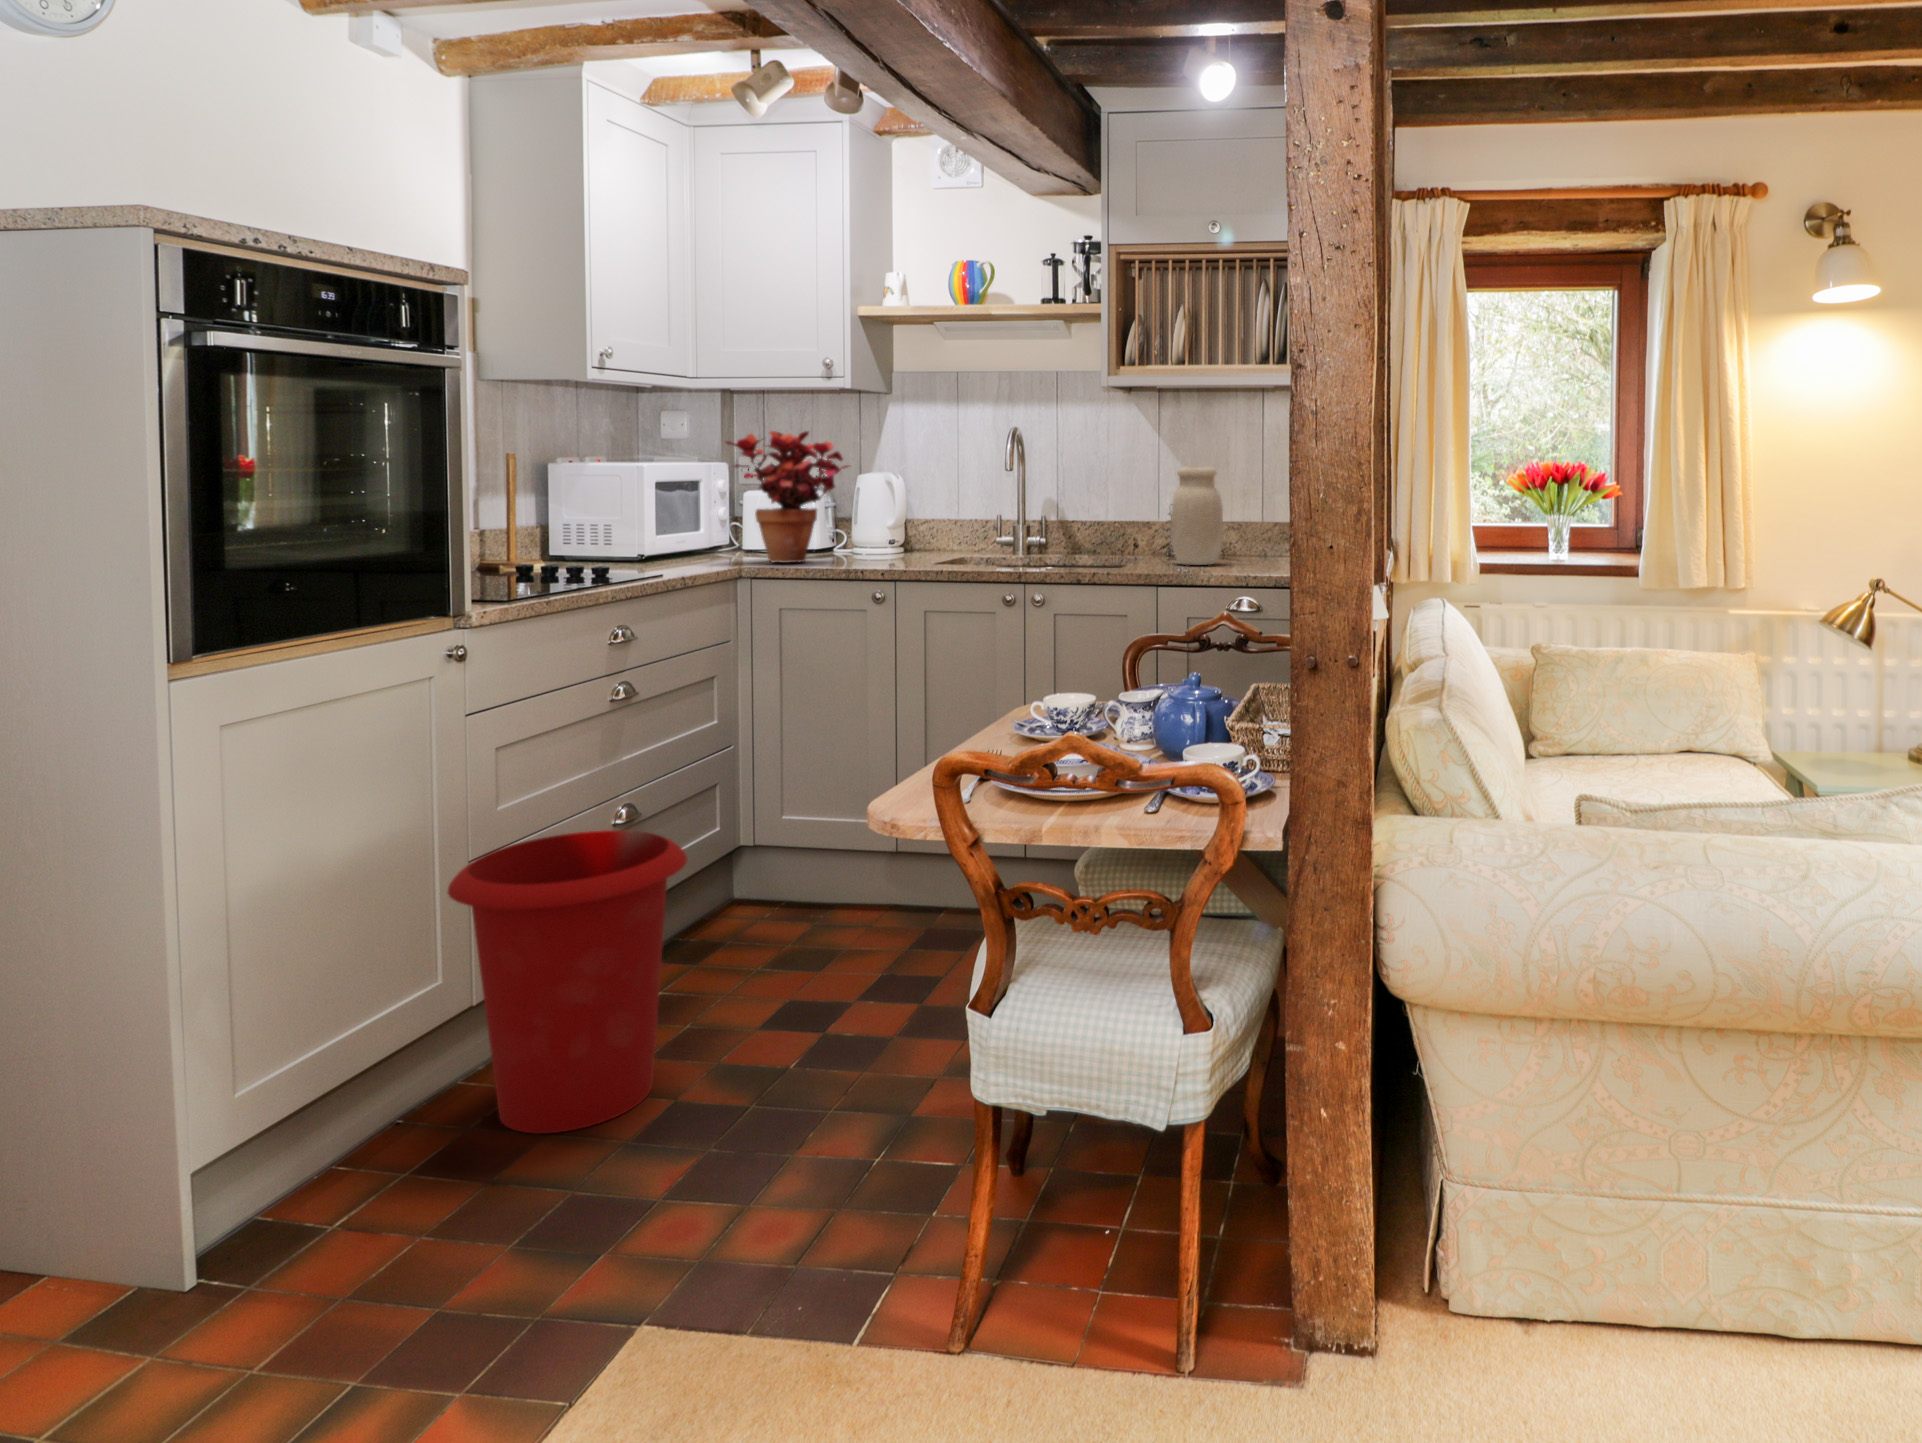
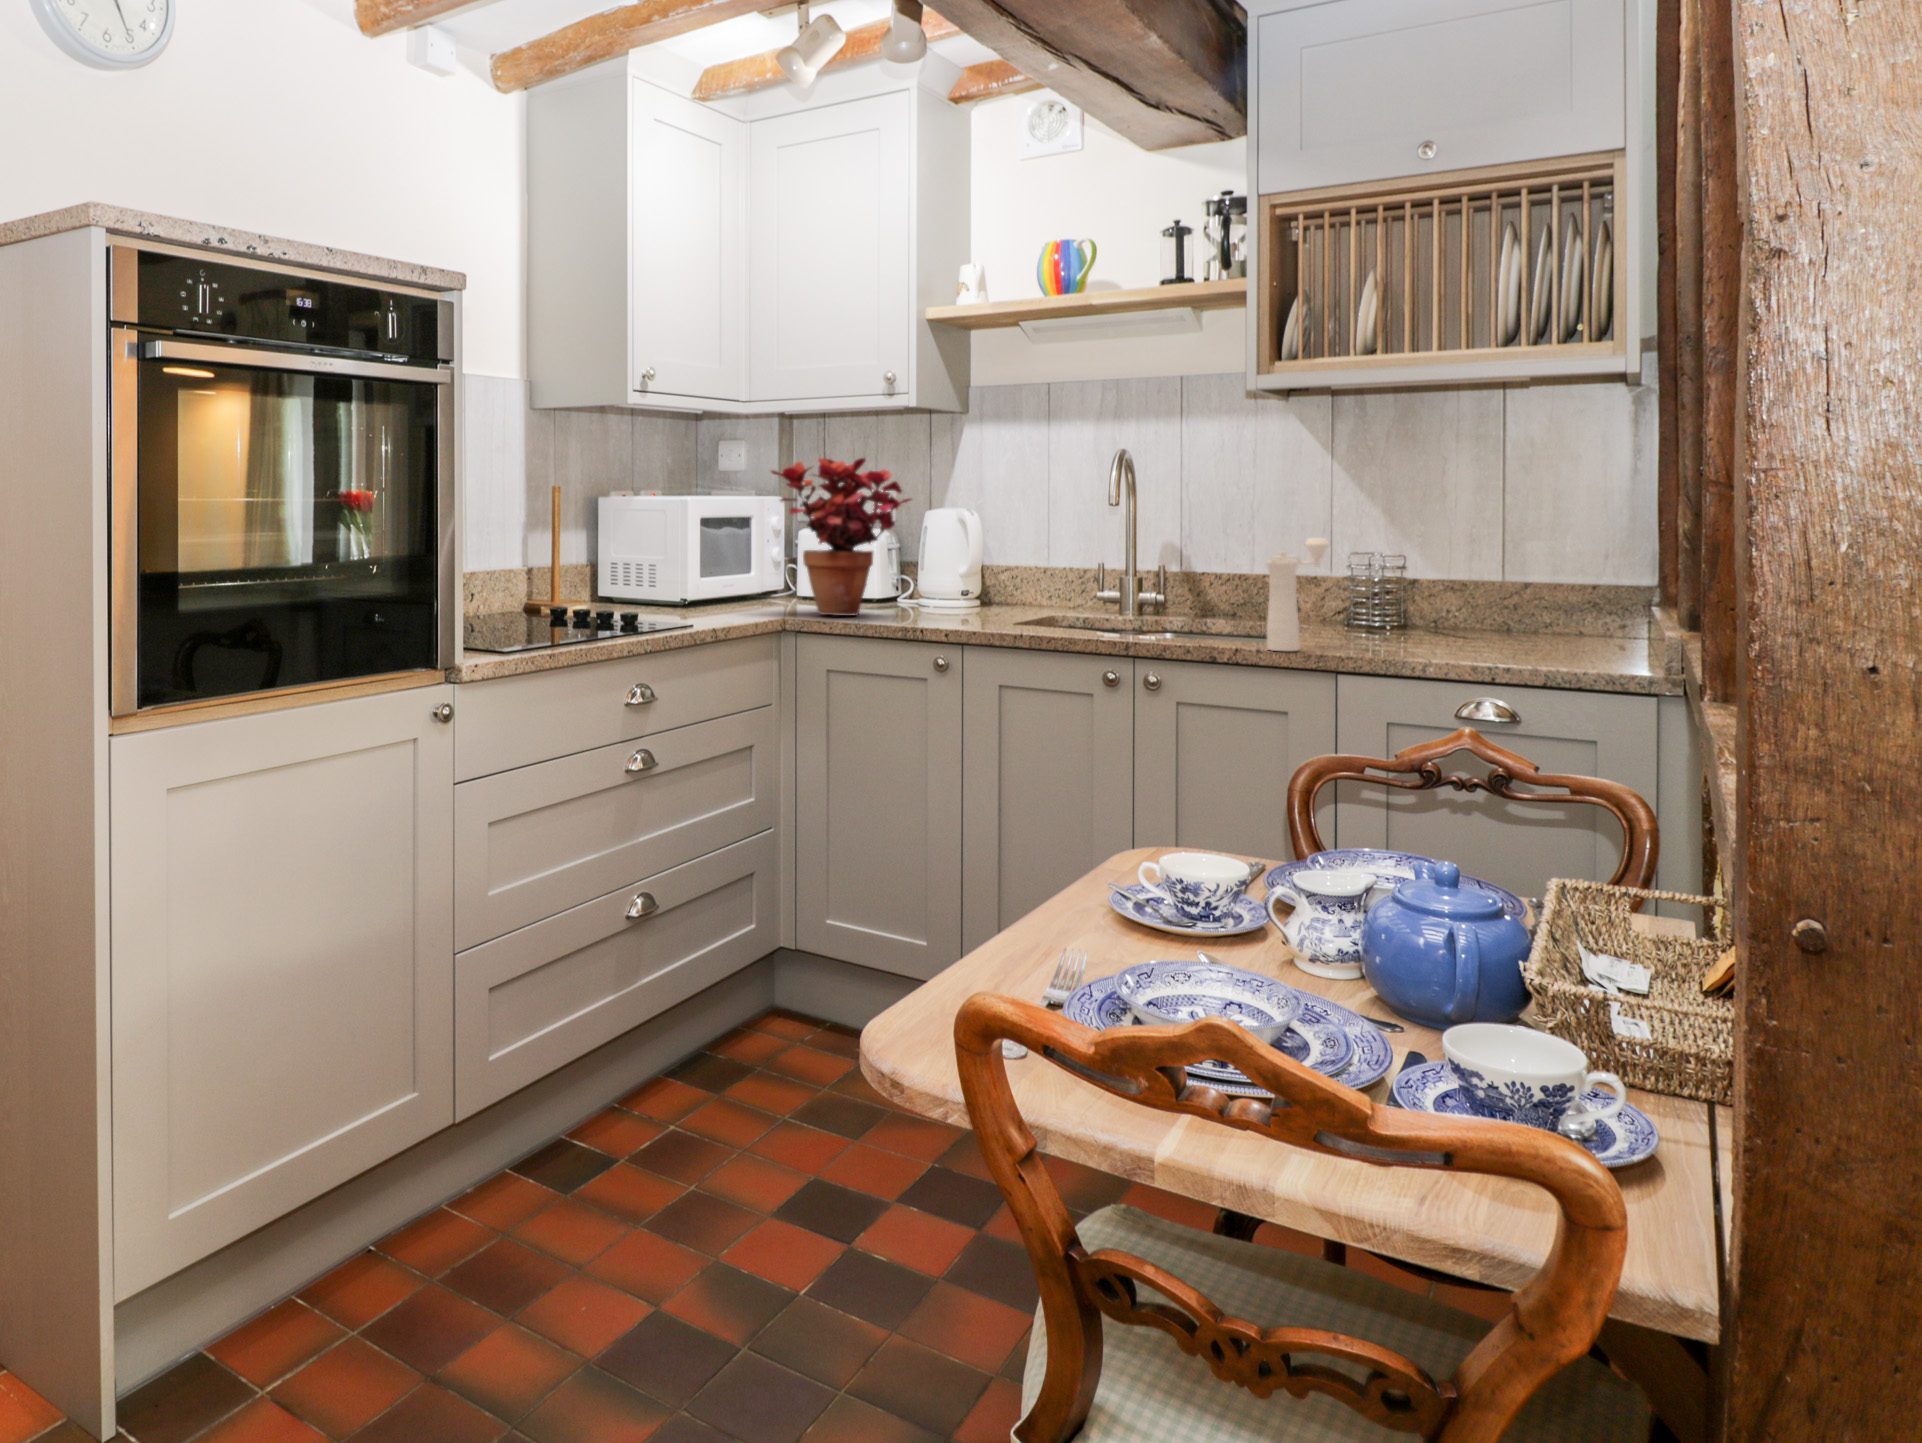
jar: present [1171,467,1223,565] -> none [1353,499,1440,643]
pepper mill: none [1114,494,1155,573] -> present [1266,538,1329,651]
waste bin: present [448,830,687,1134] -> none [412,938,675,1328]

